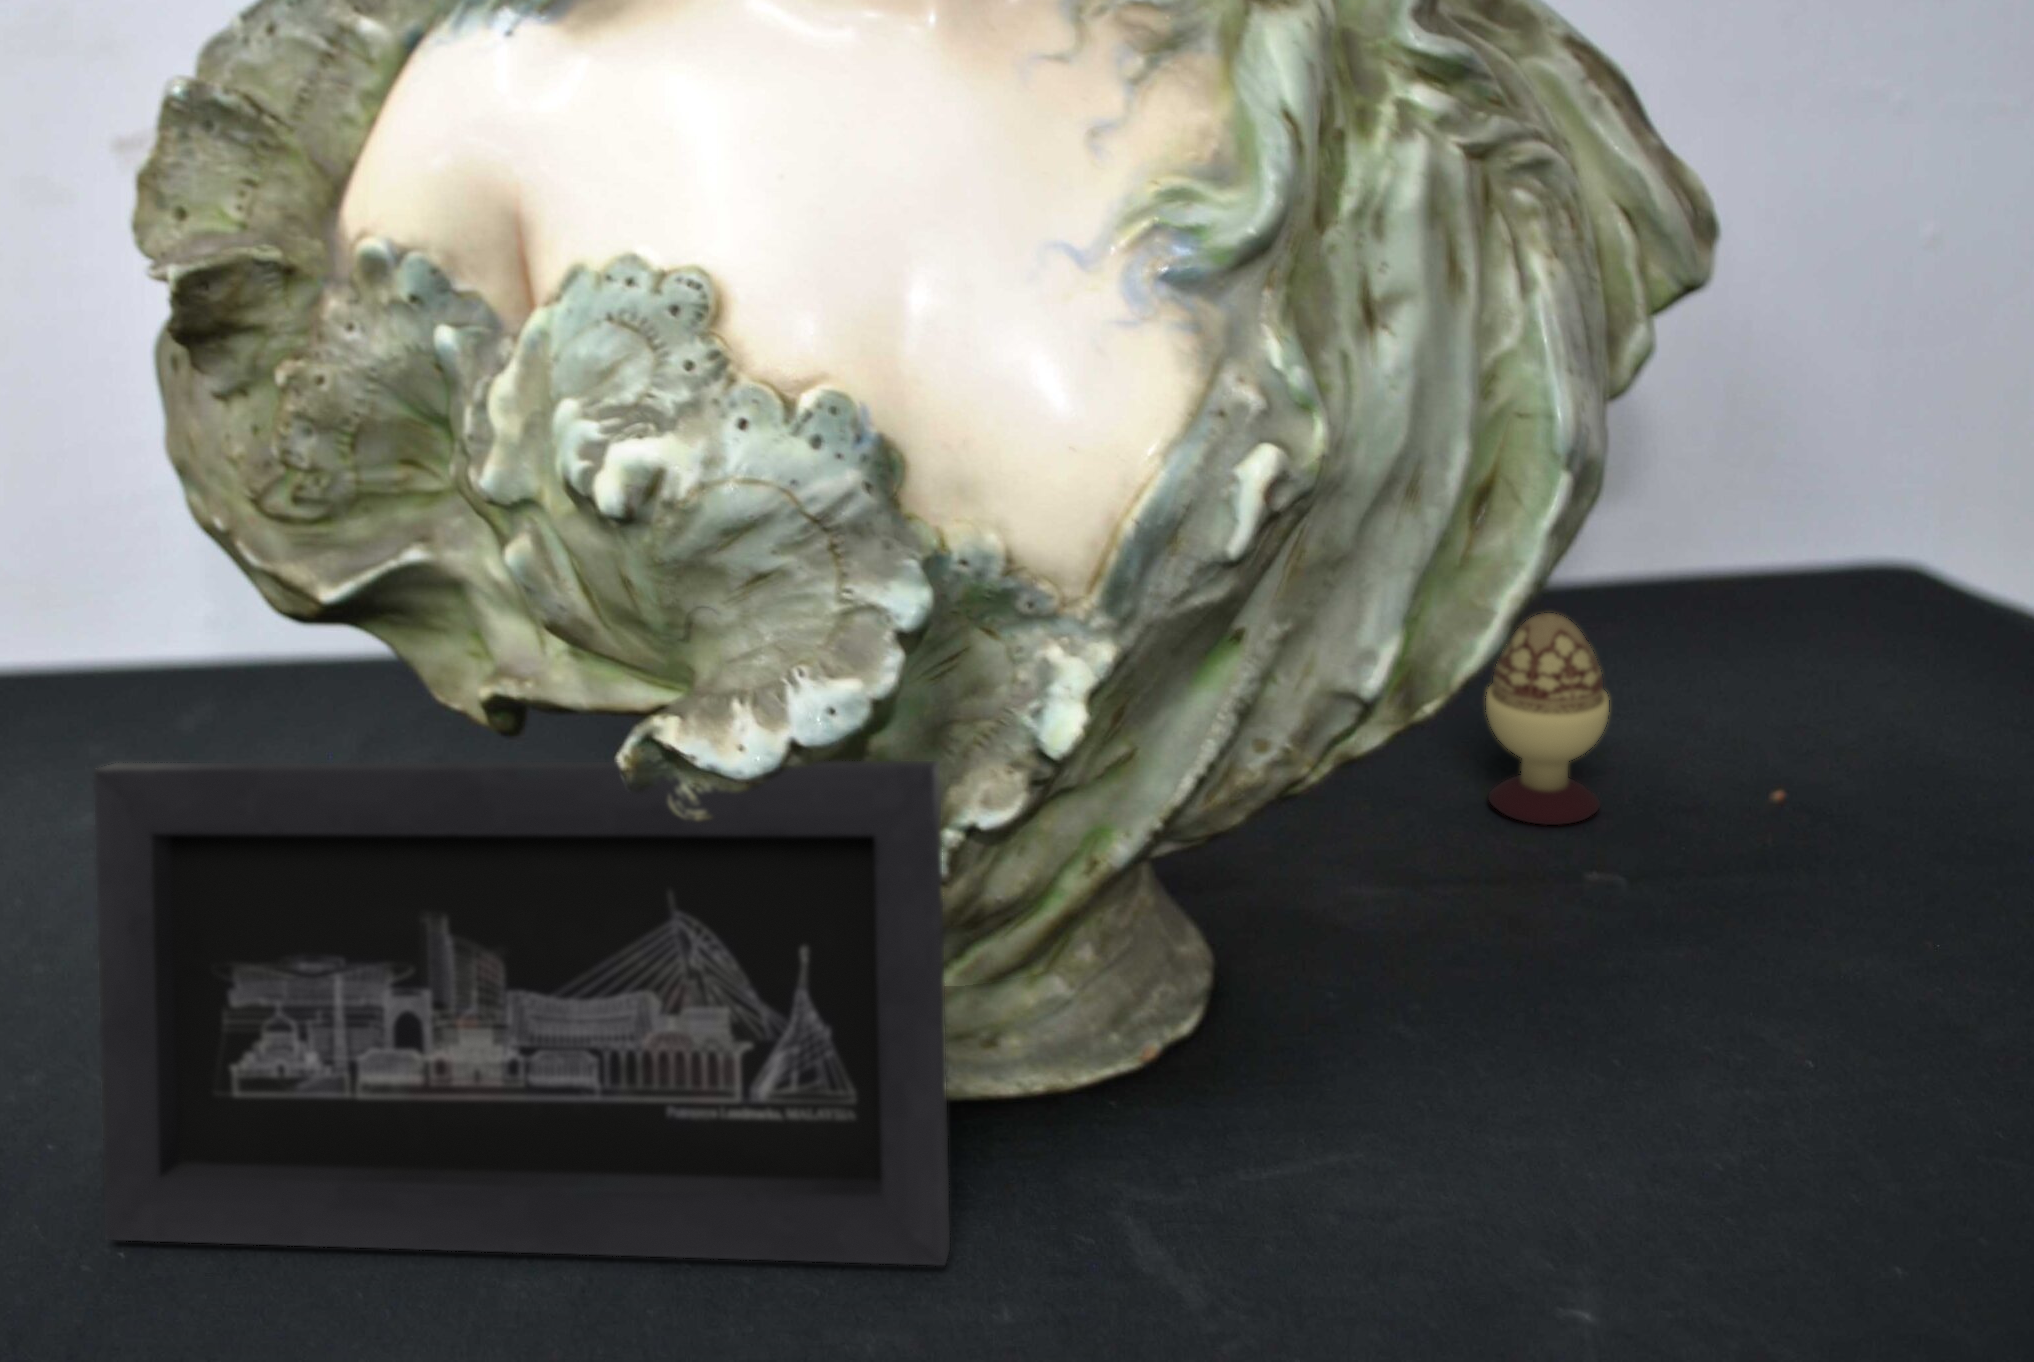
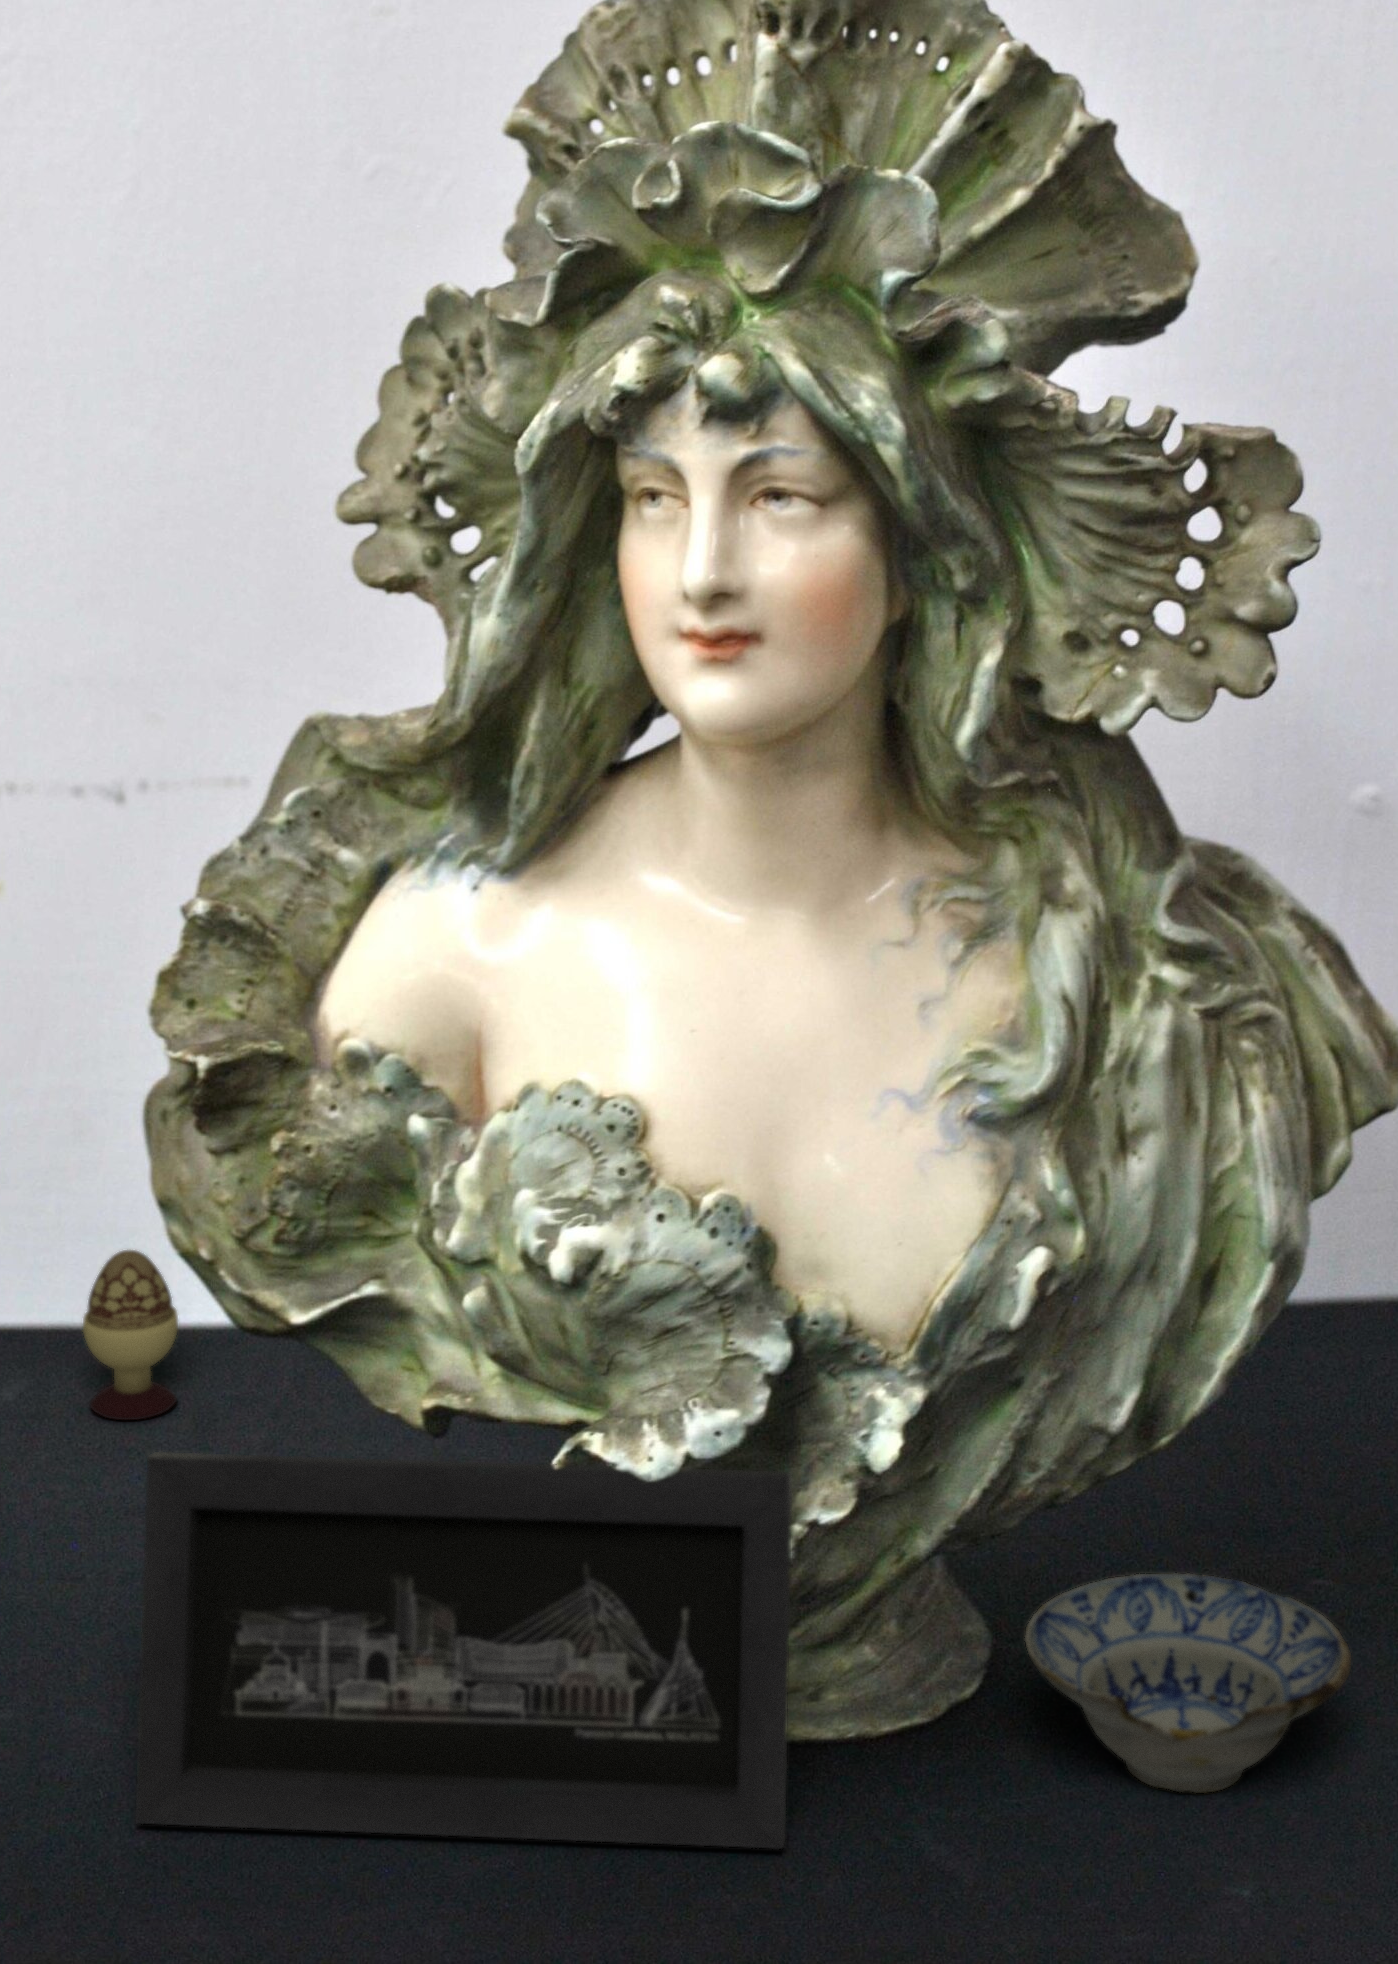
decorative egg: present [1486,613,1609,825] -> present [83,1250,178,1420]
ceramic bowl: none [1259,873,1705,1164] -> present [1025,1573,1351,1793]

